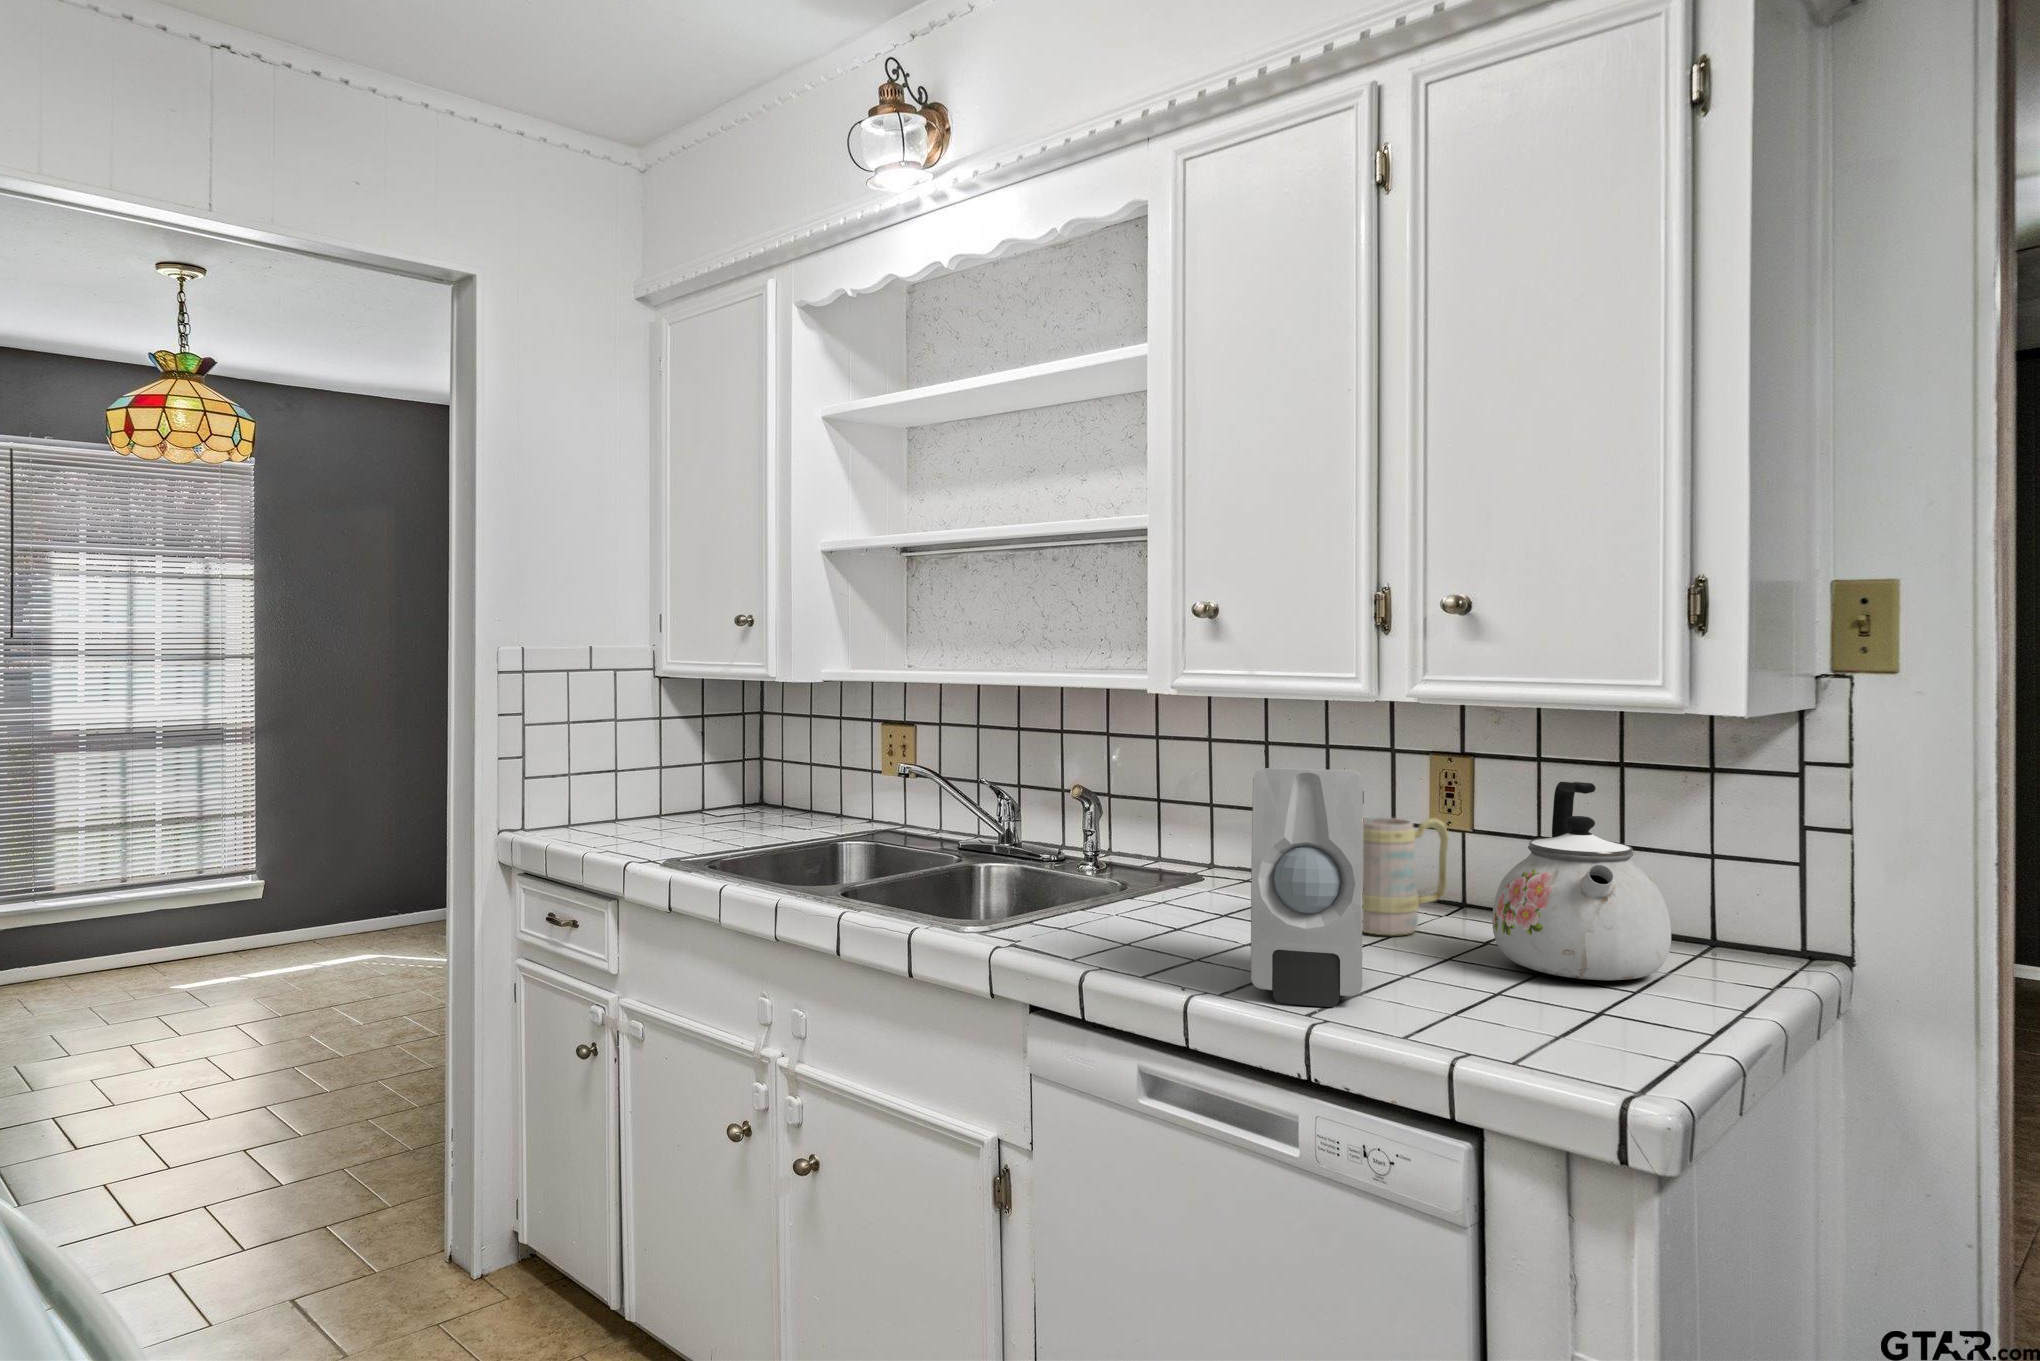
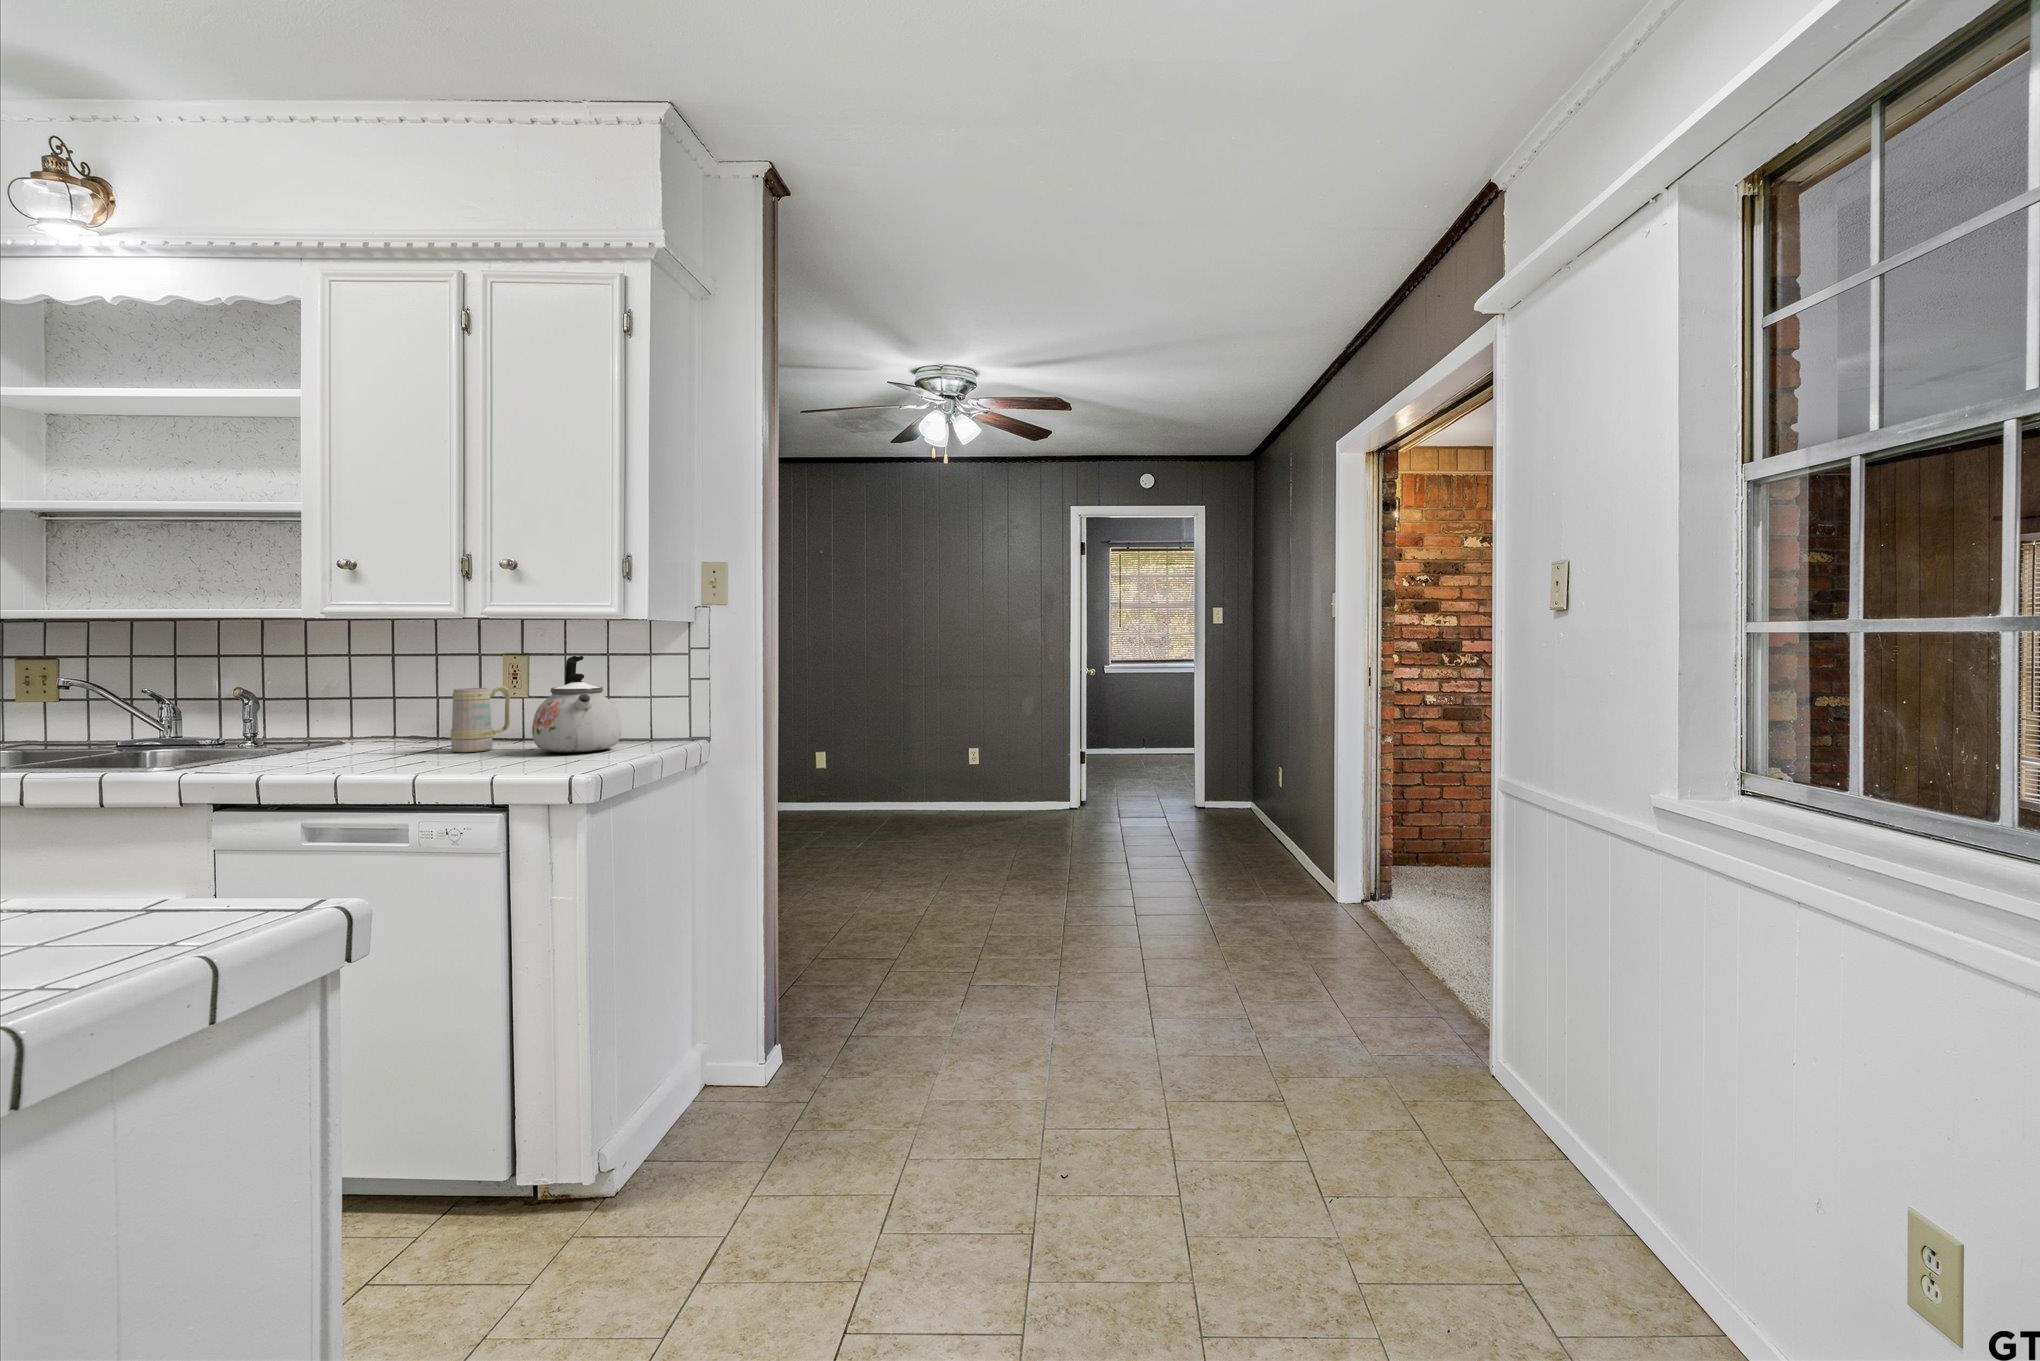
soap dispenser: present [1251,768,1364,1007] -> none [389,648,456,773]

